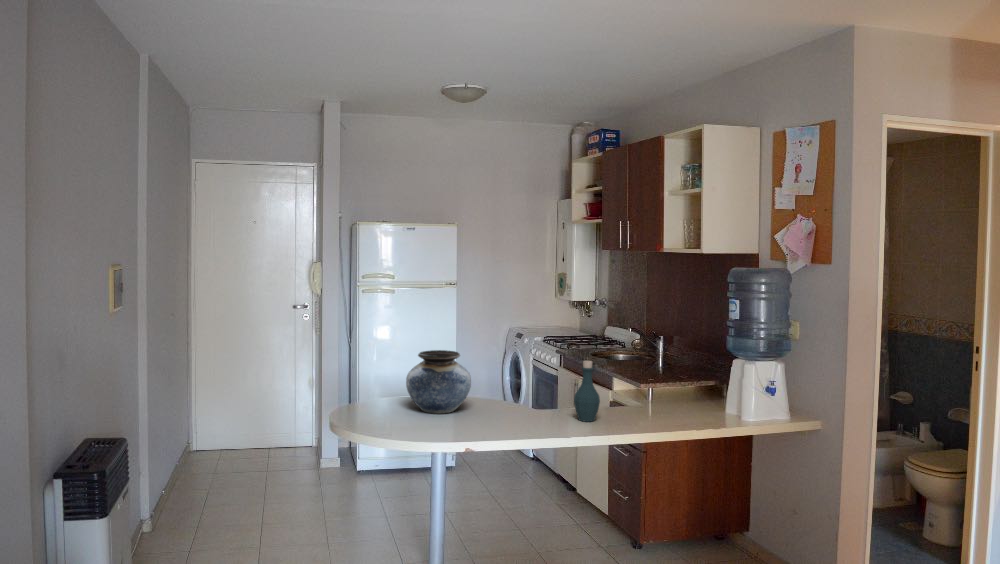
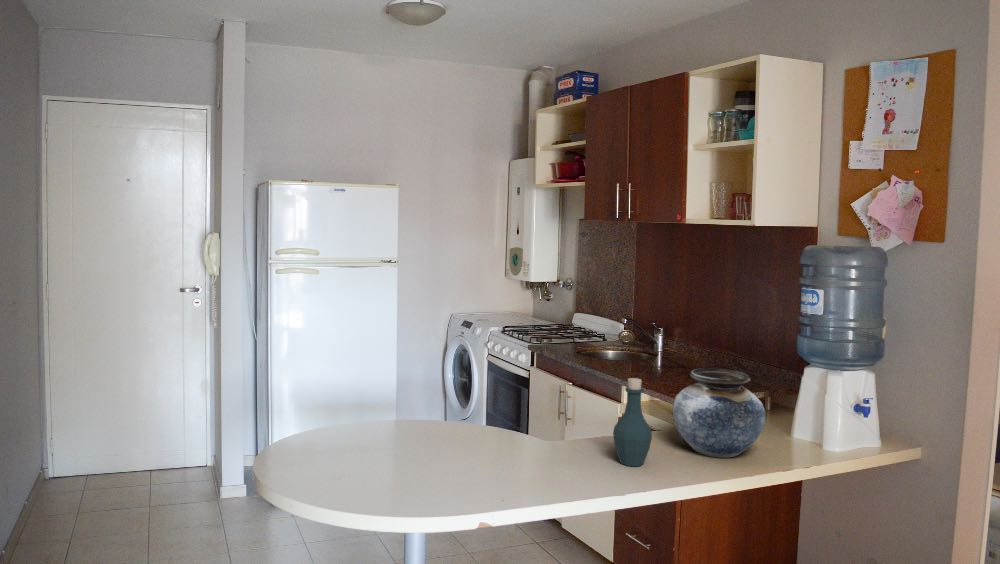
vase: present [406,350,471,414] -> present [673,368,765,458]

